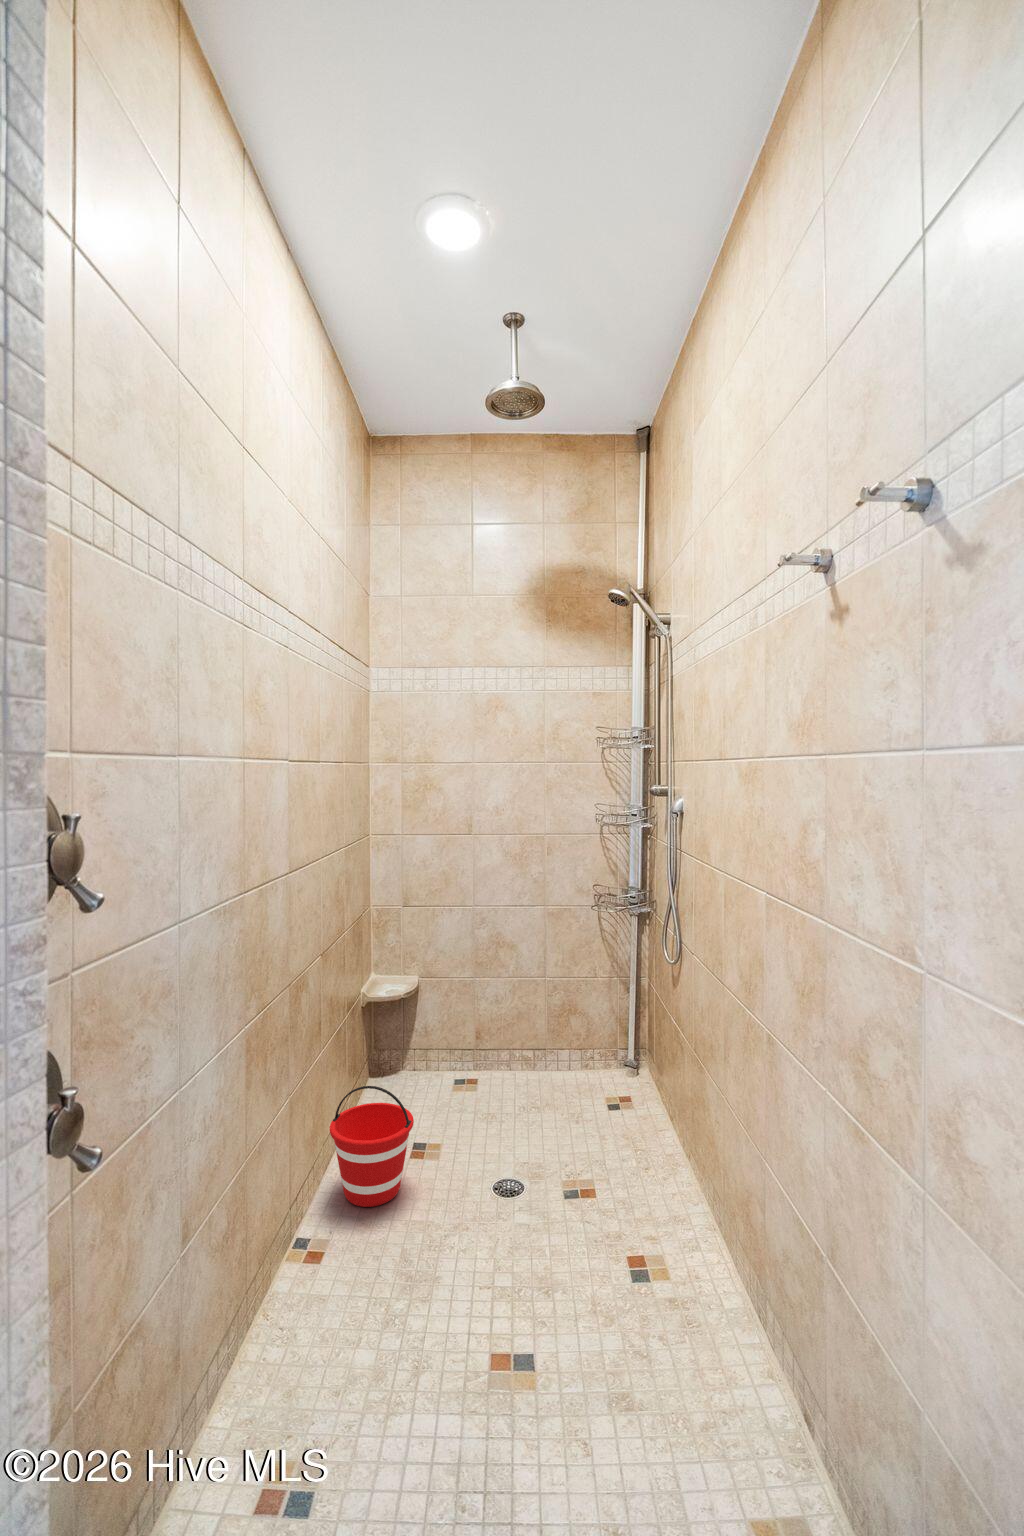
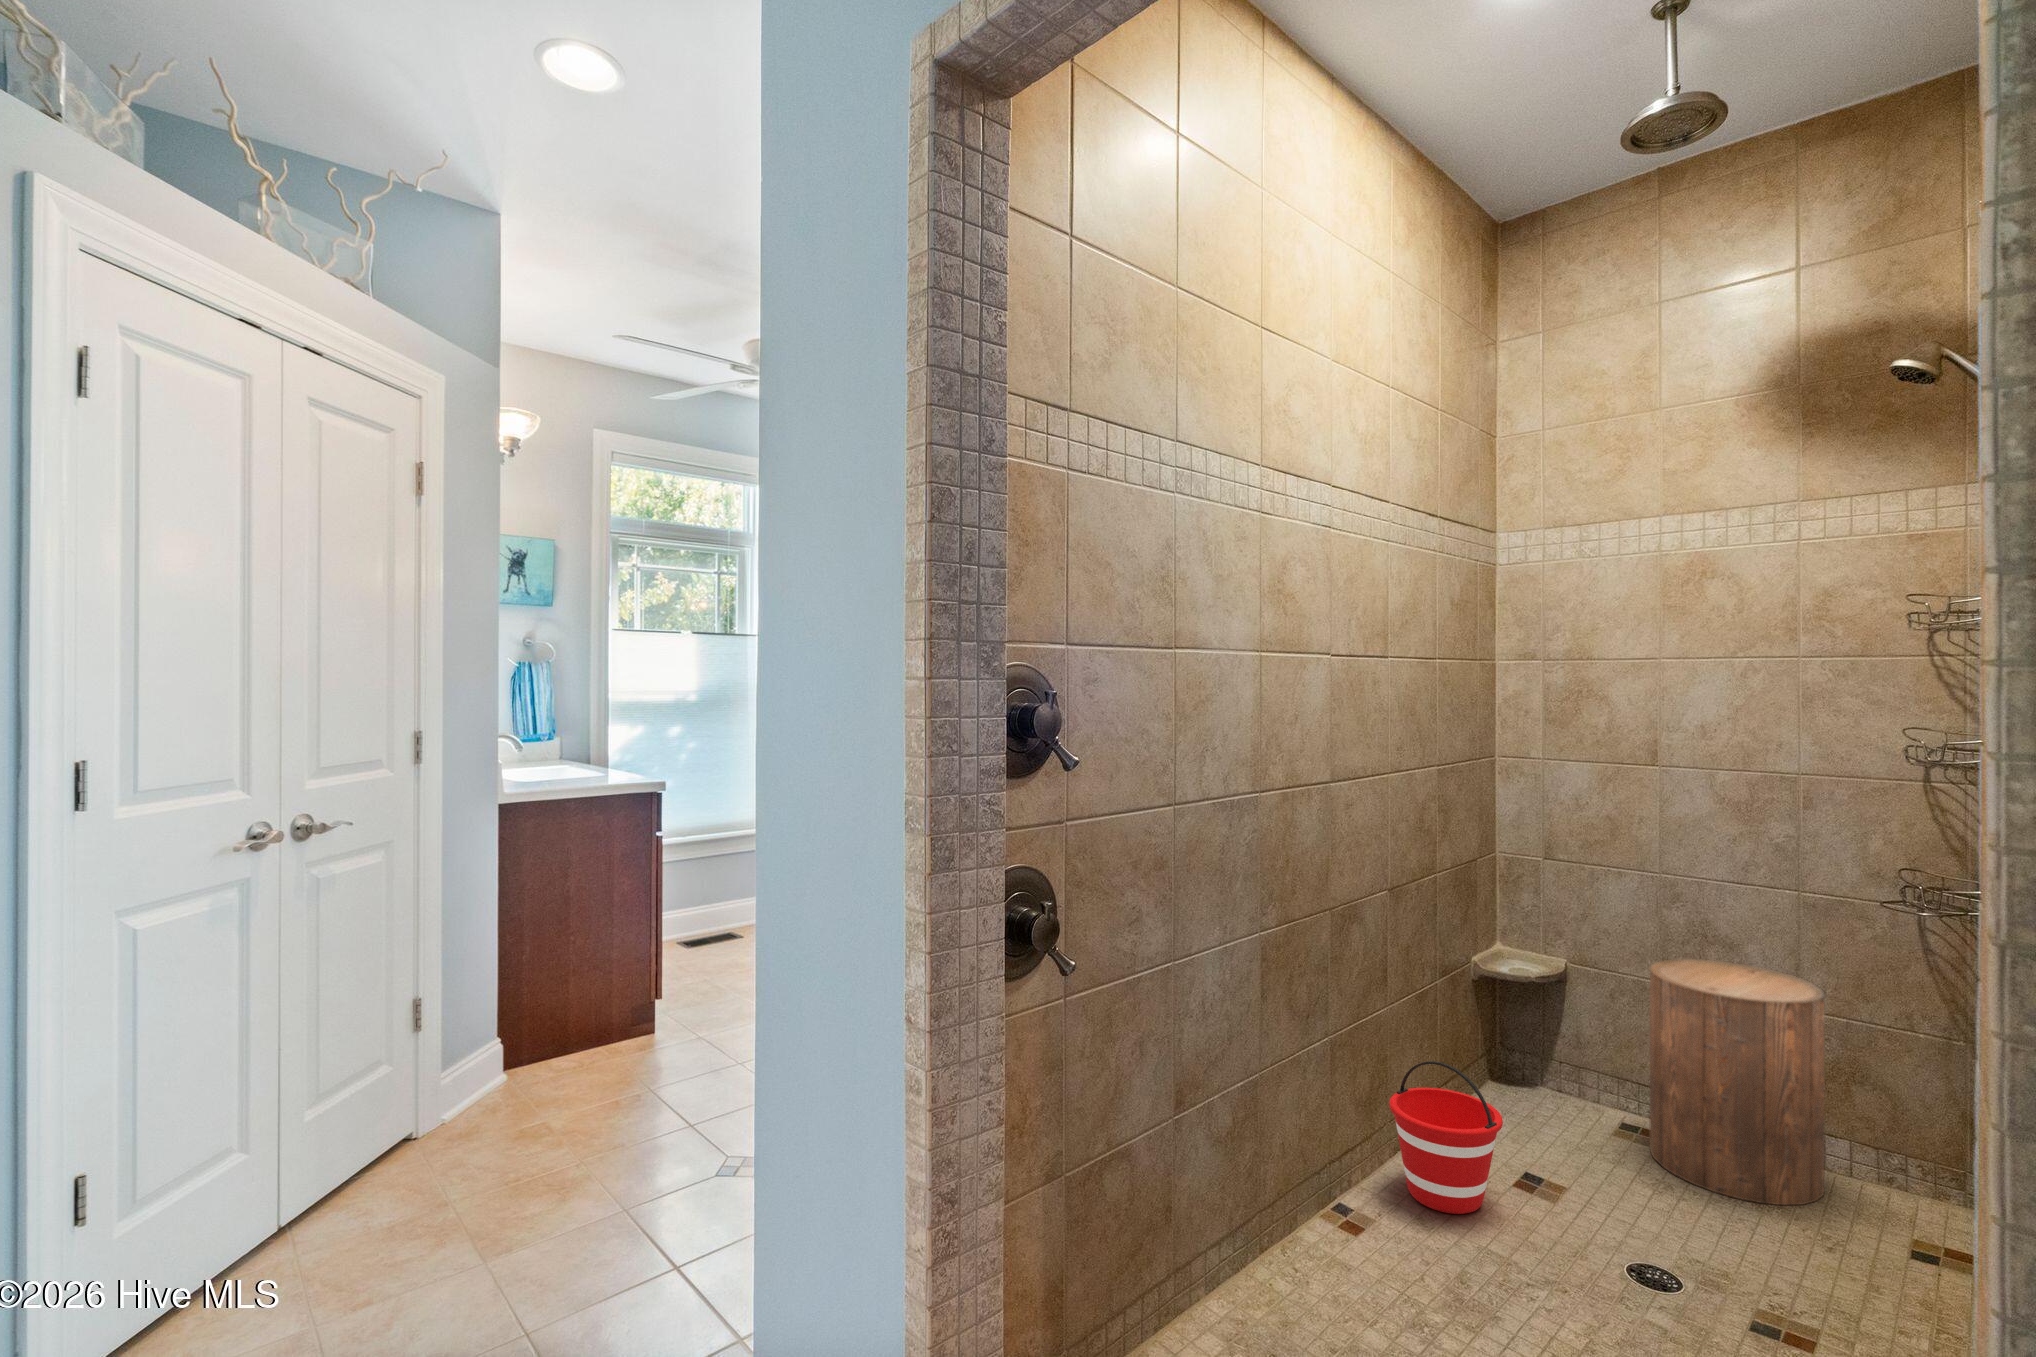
stool: none [476,958,567,1113] -> present [1650,959,1825,1205]

